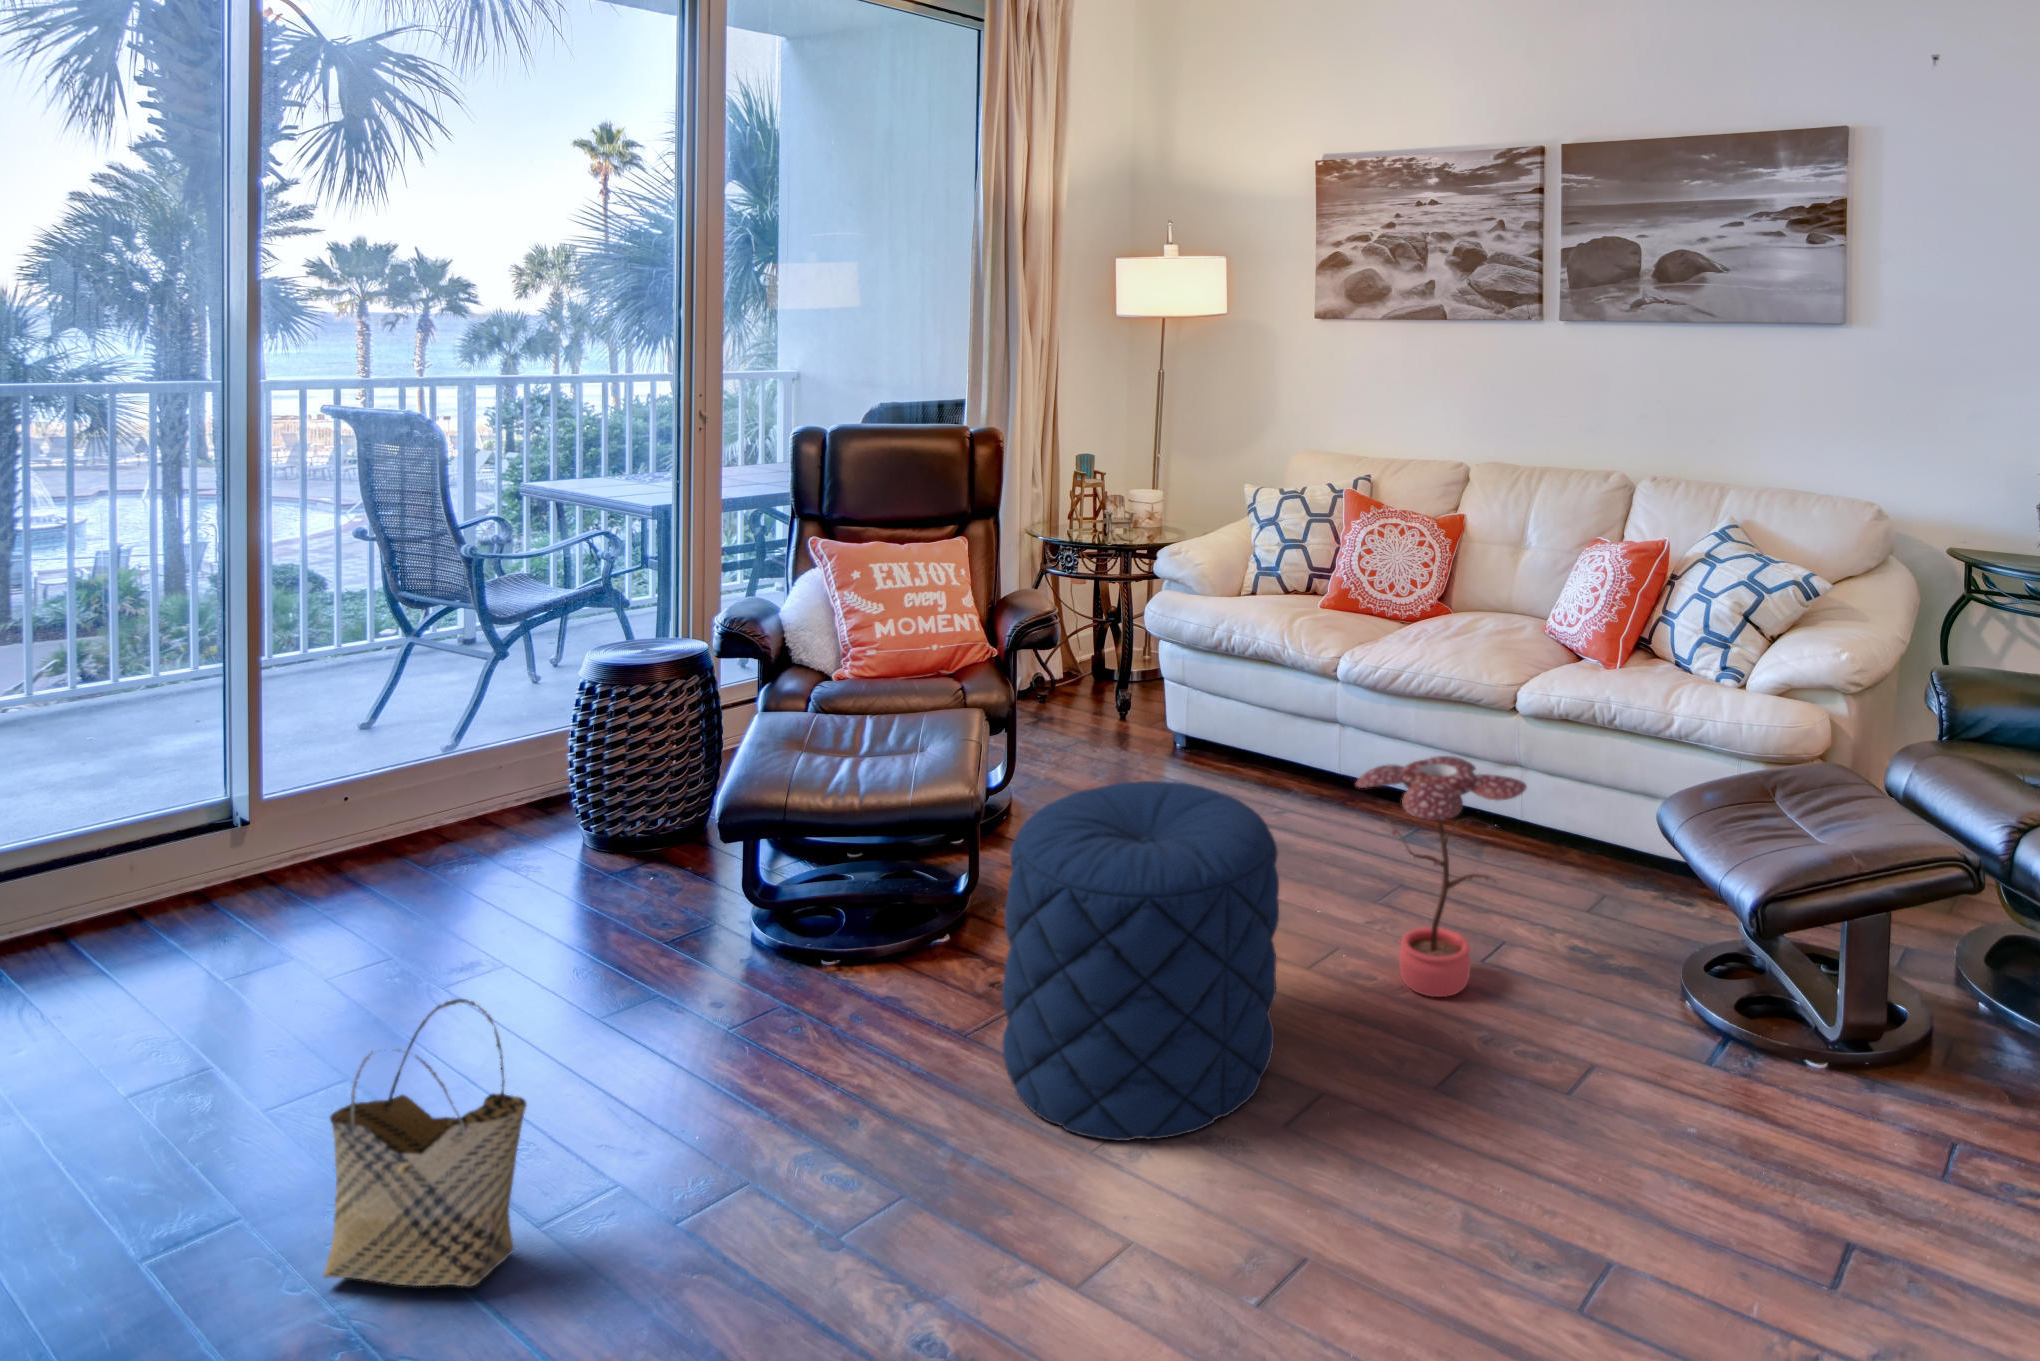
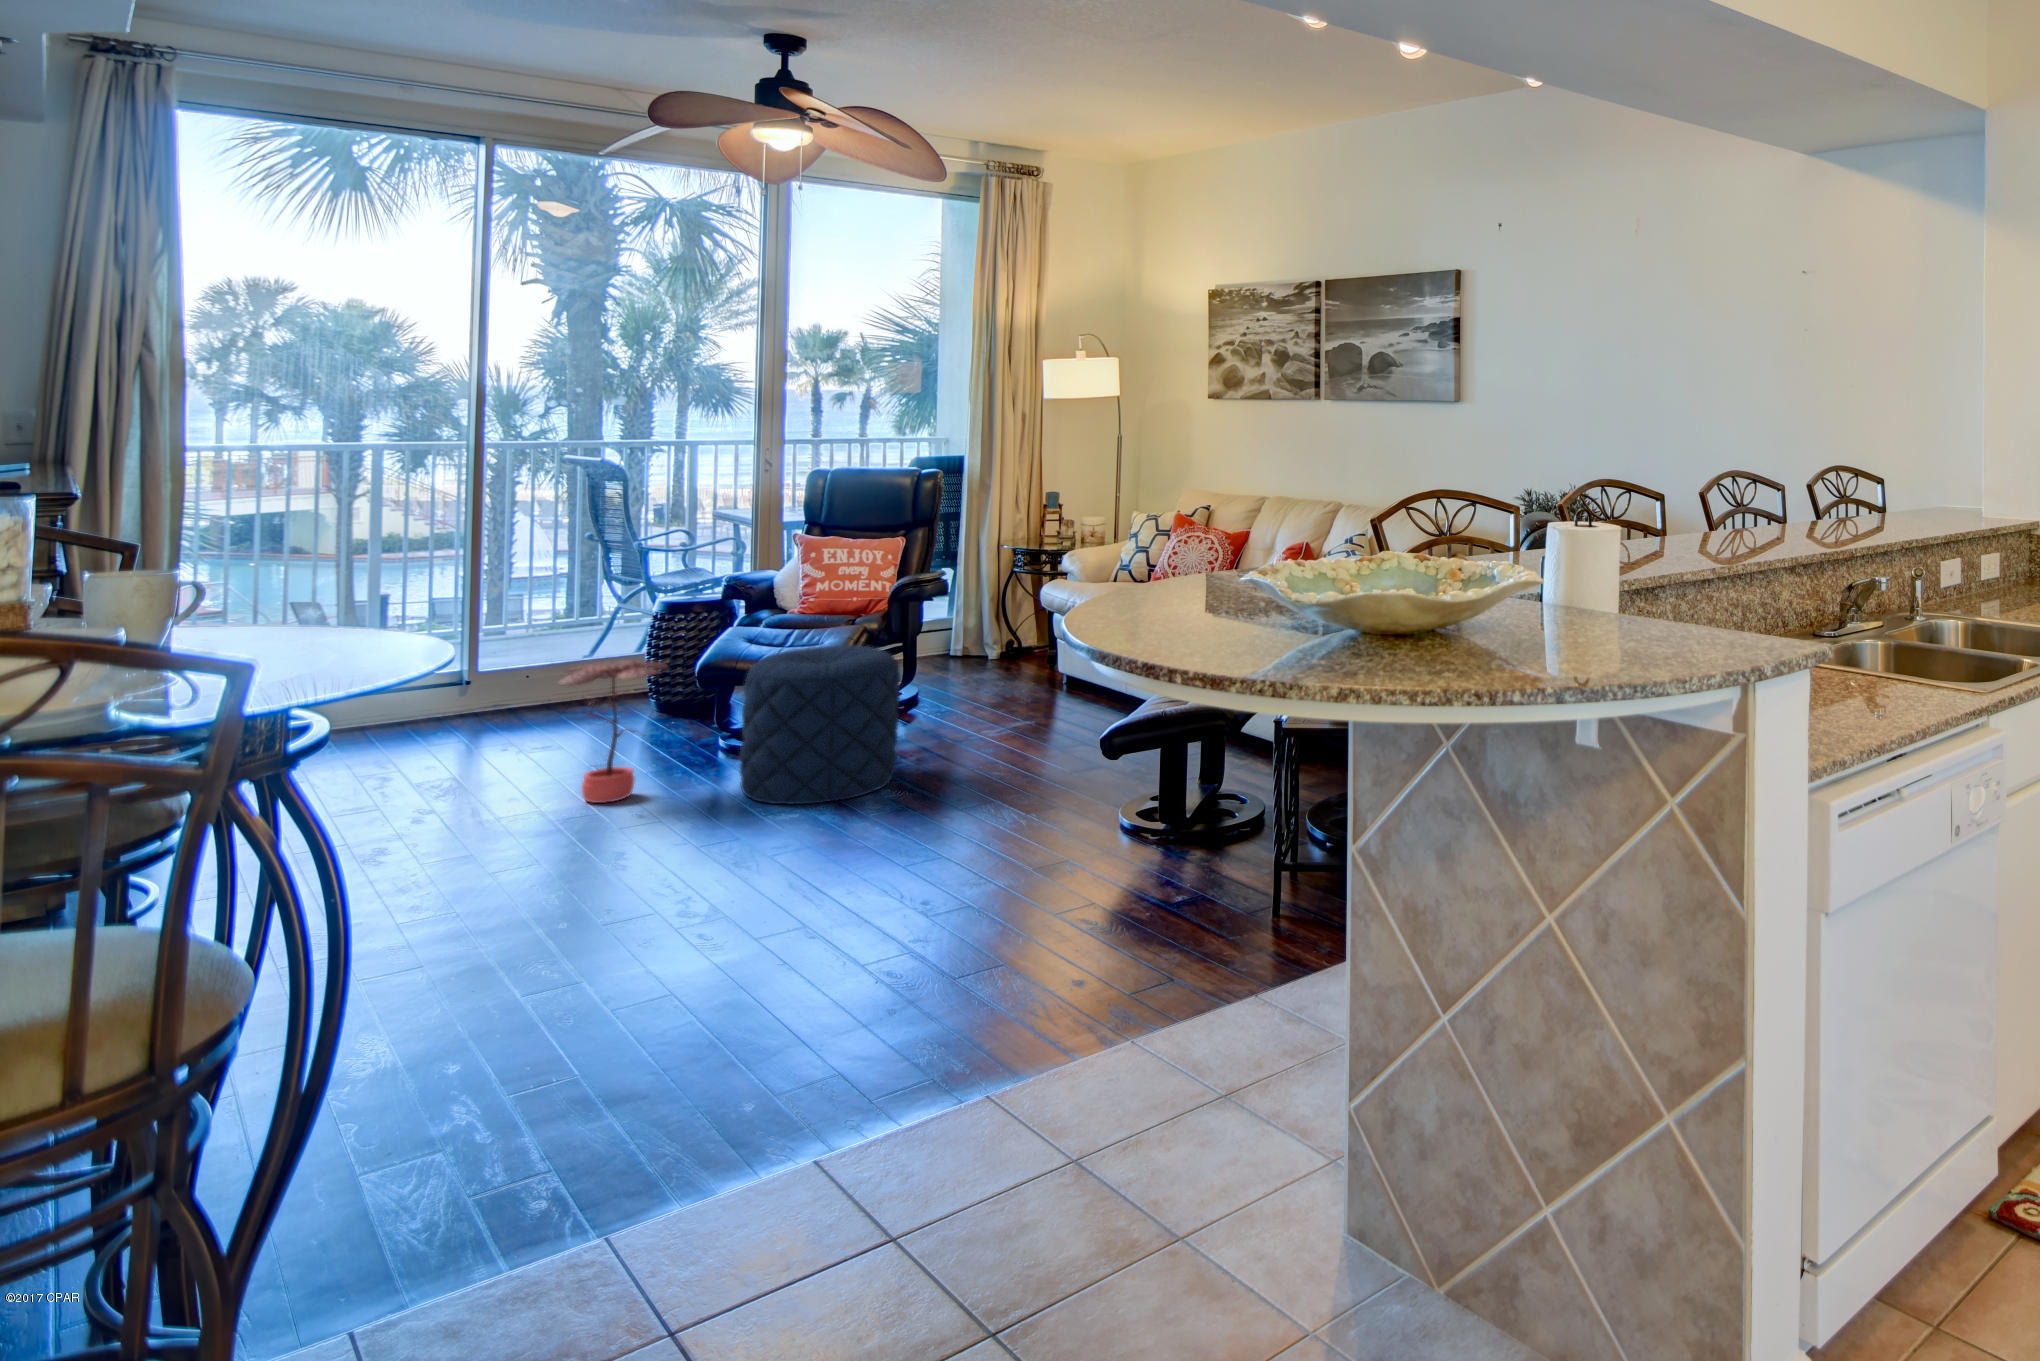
potted plant: present [1356,756,1526,997] -> present [558,660,667,803]
woven basket: present [324,999,527,1287] -> none [397,699,486,814]

